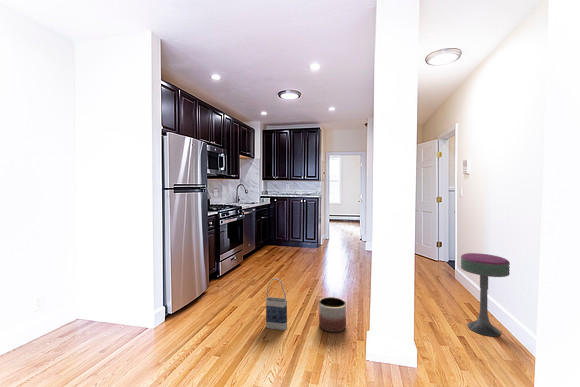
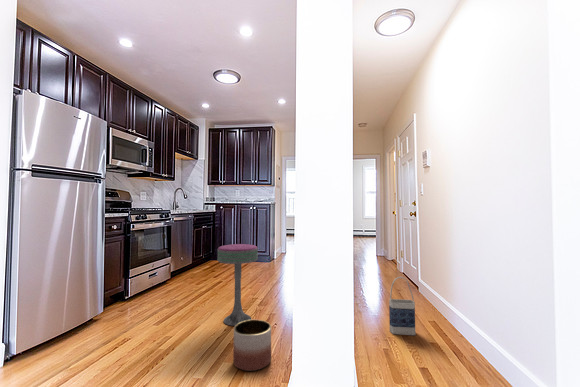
bar stool: present [461,253,510,336] -> present [217,244,258,326]
bag: present [266,278,287,330] -> present [389,277,416,335]

